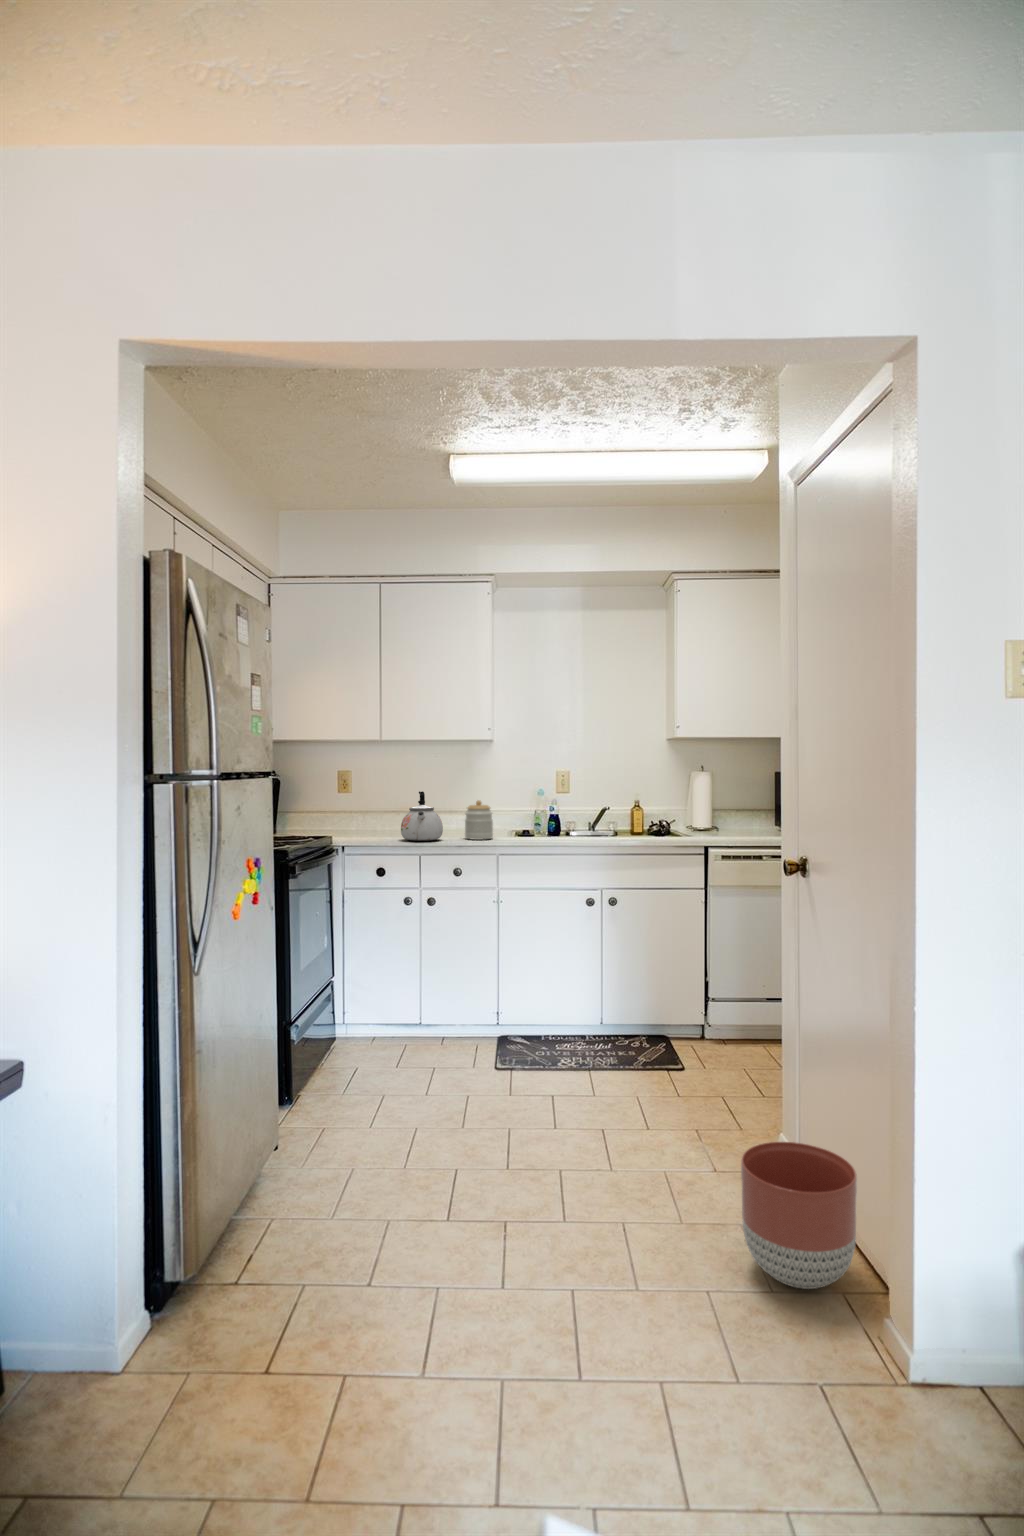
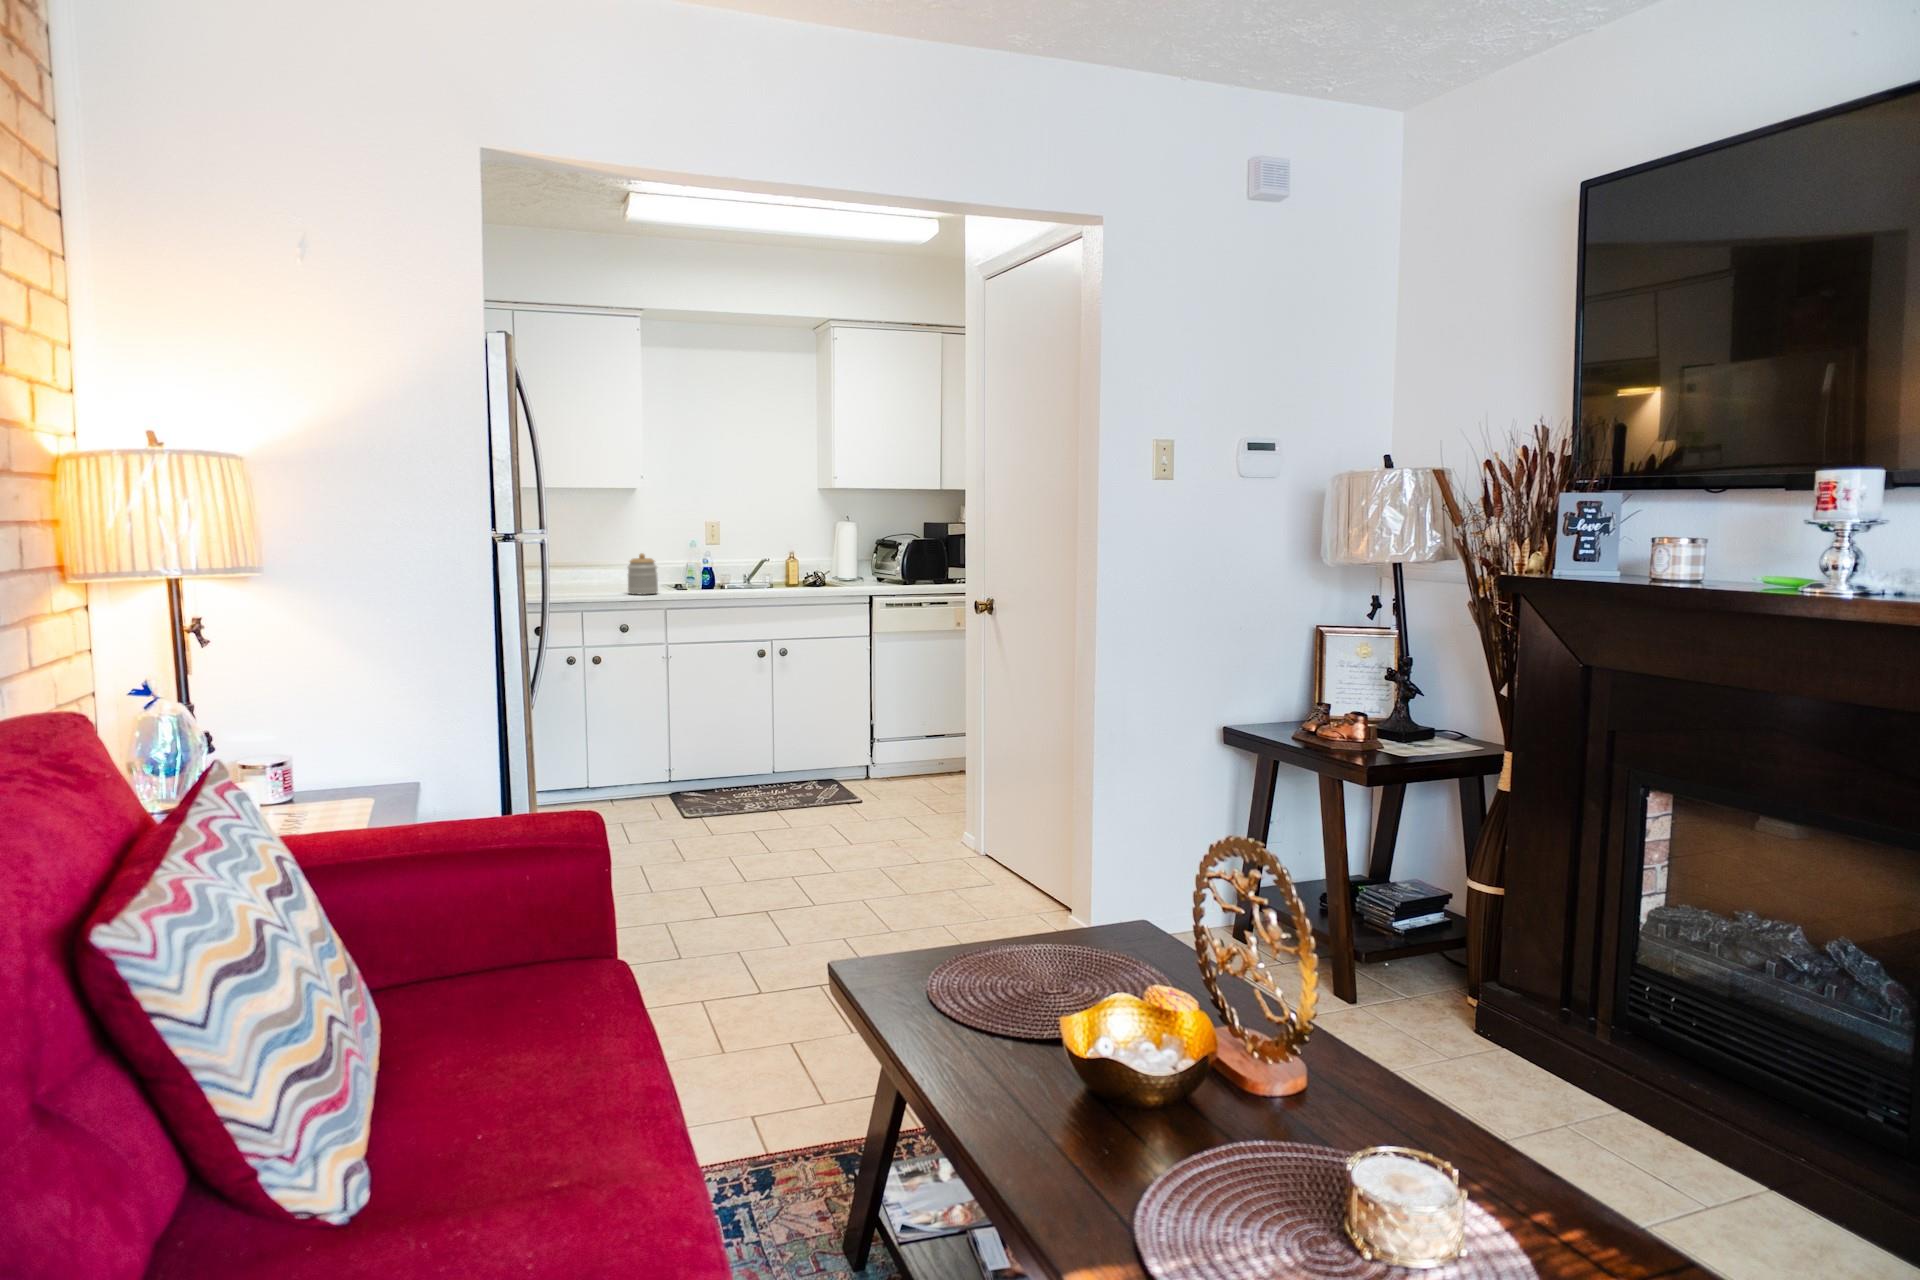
kettle: present [401,791,443,841] -> none [561,545,608,597]
planter: present [741,1142,857,1289] -> none [956,810,1035,903]

